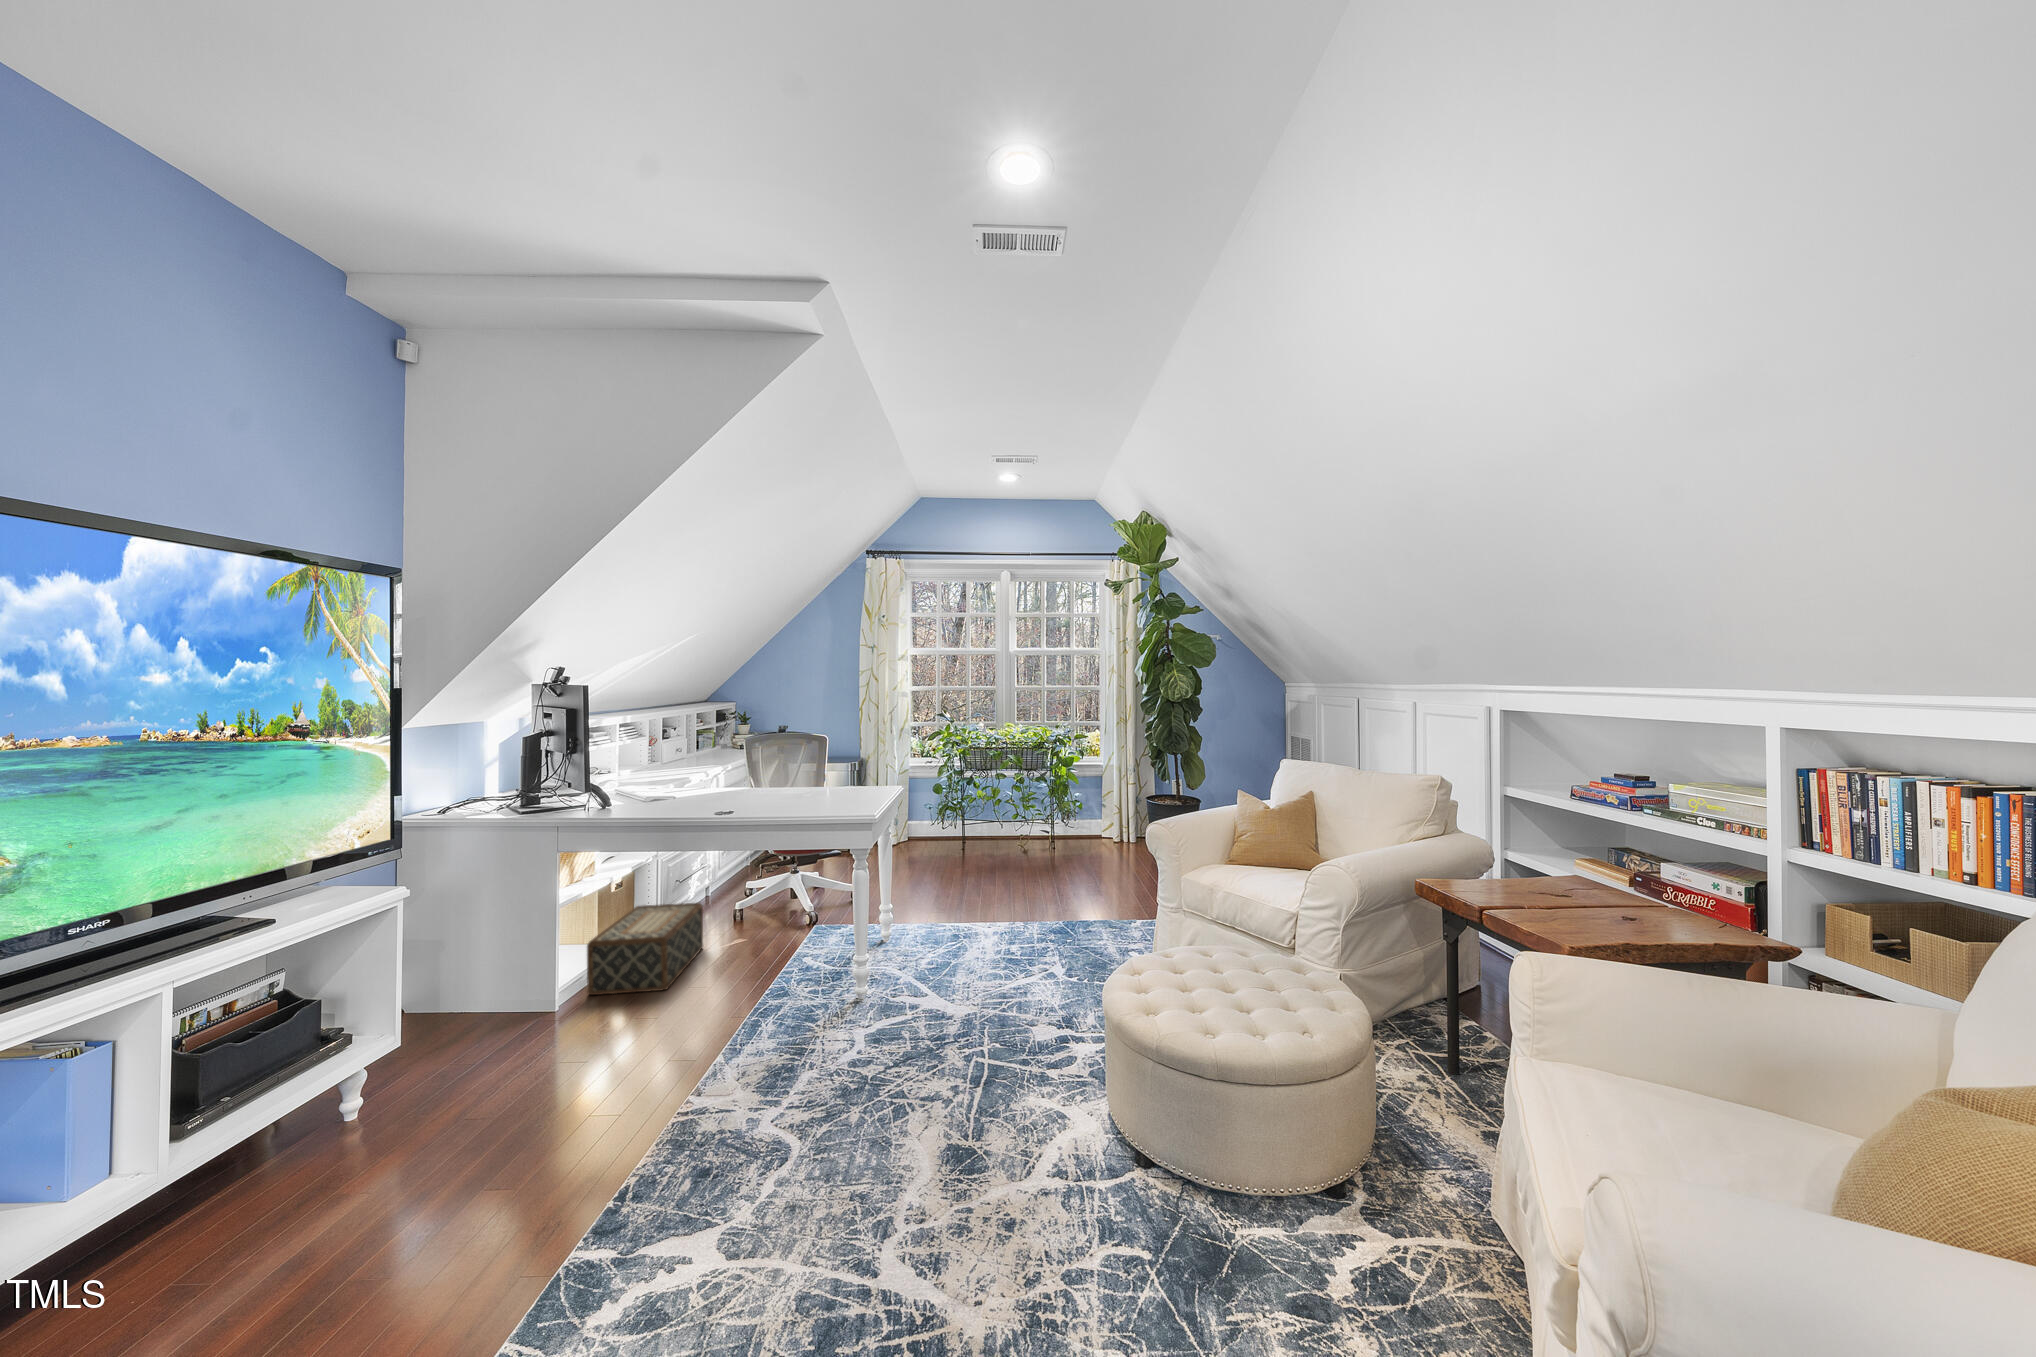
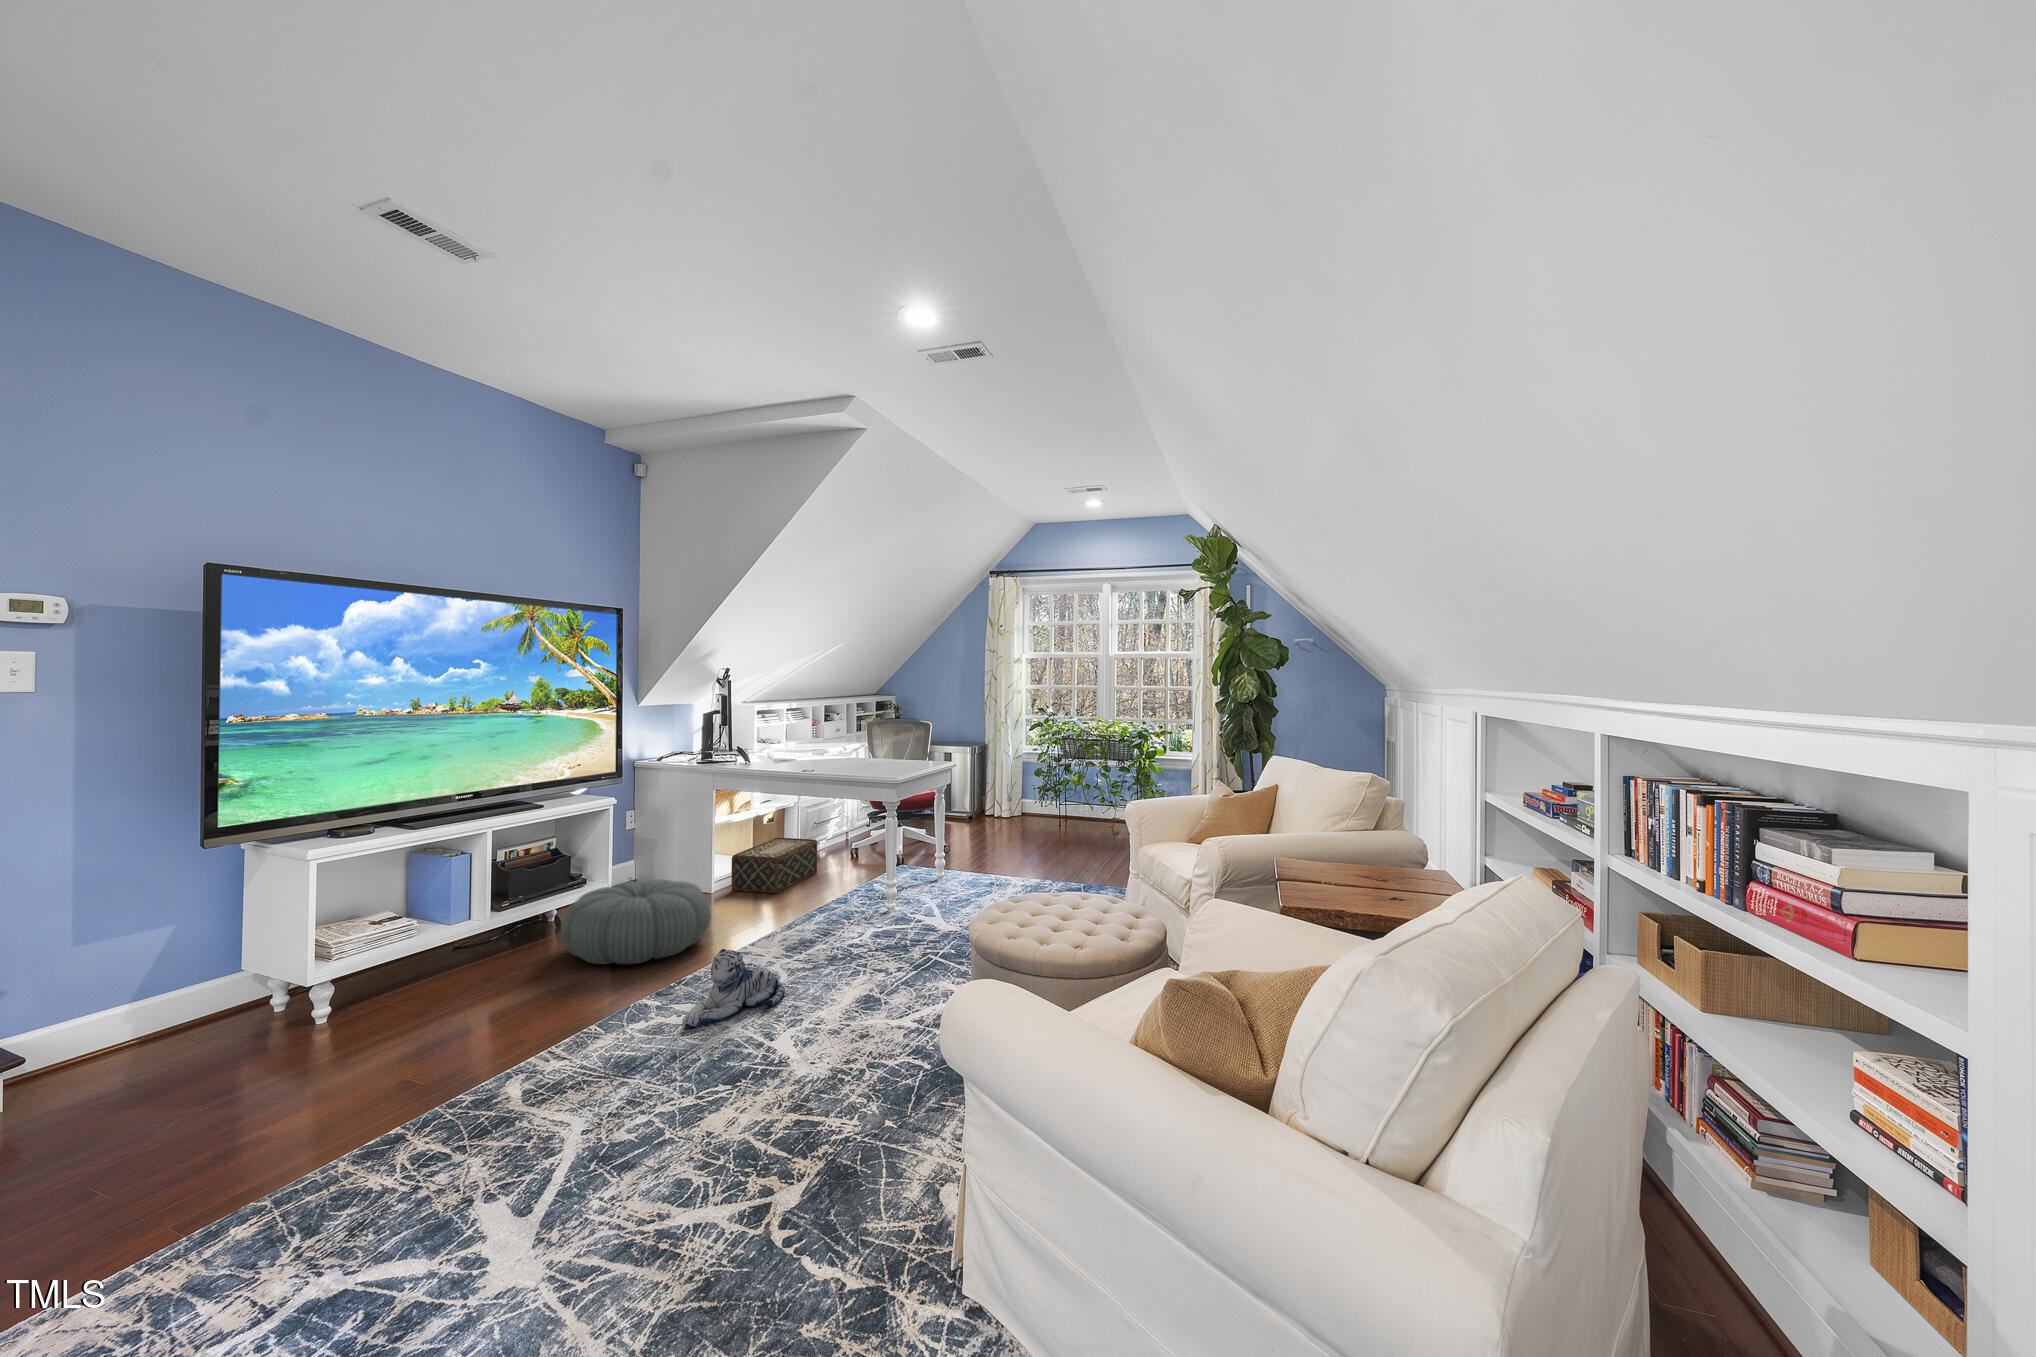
pouf: none [325,1000,613,1185] -> present [561,879,711,964]
plush toy: none [679,1122,825,1293] -> present [682,949,785,1027]

